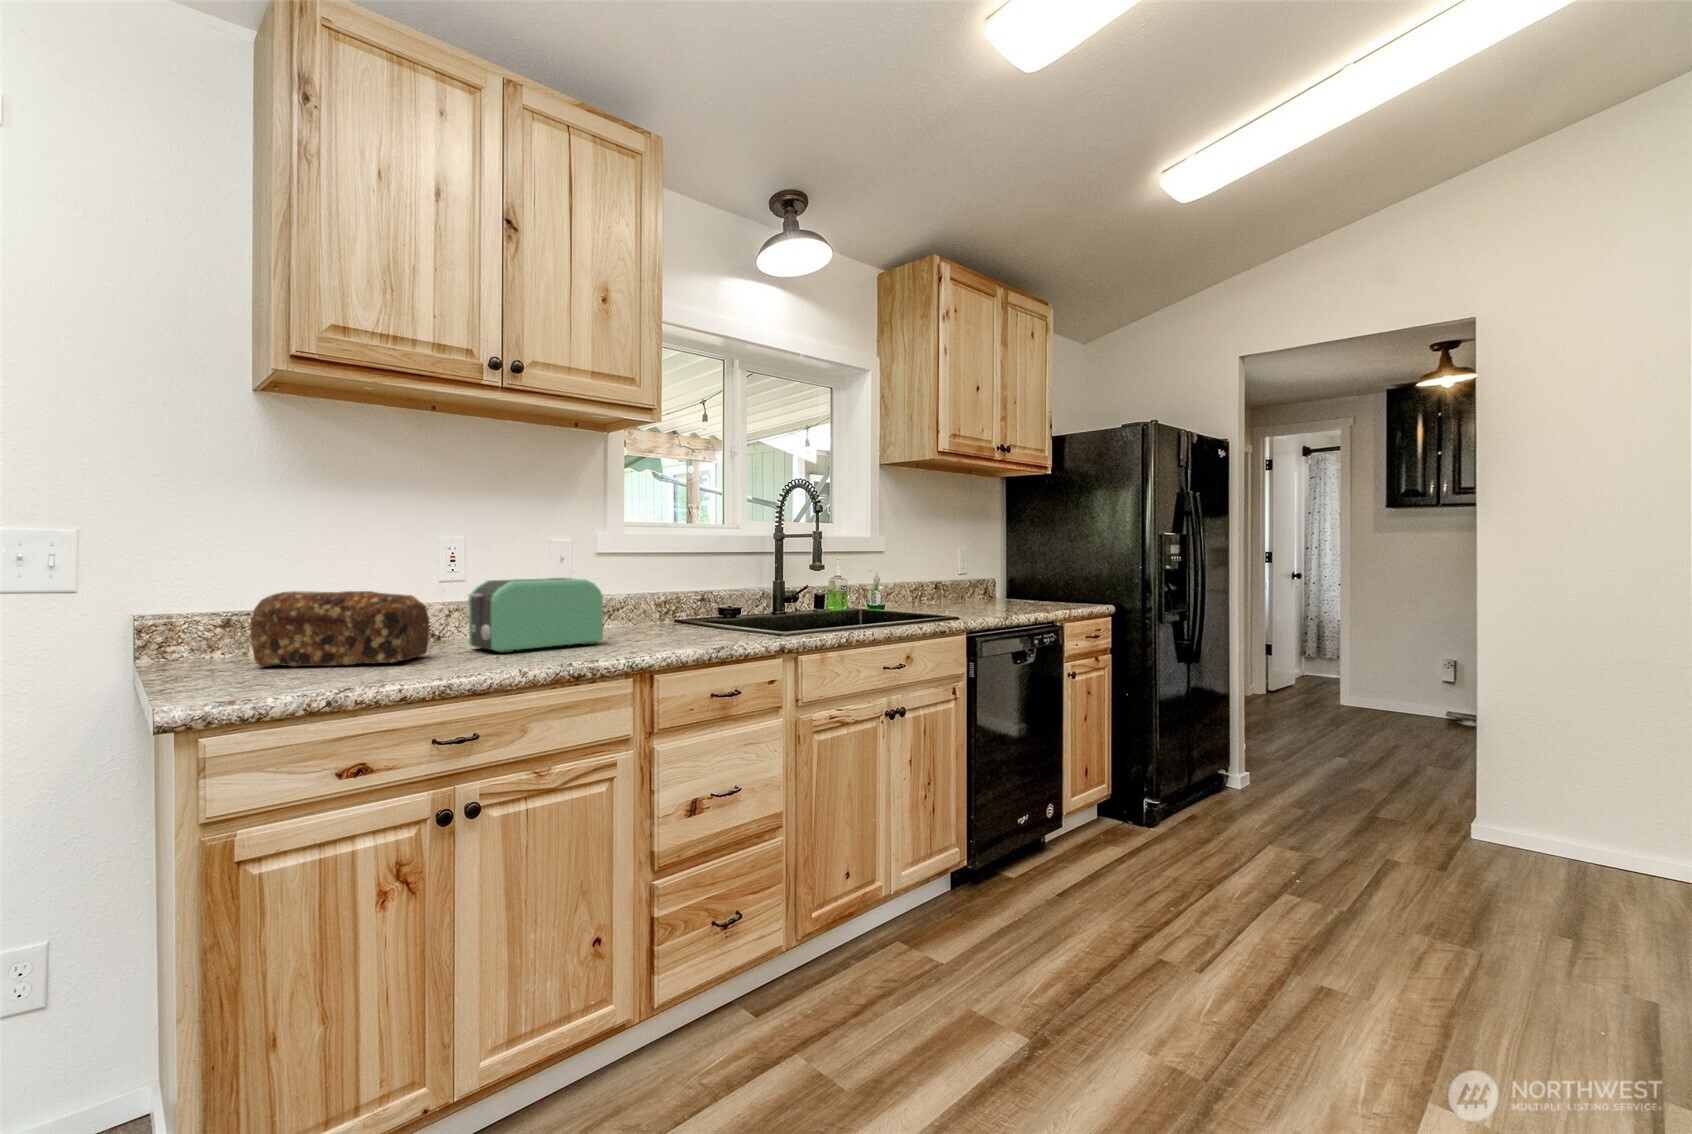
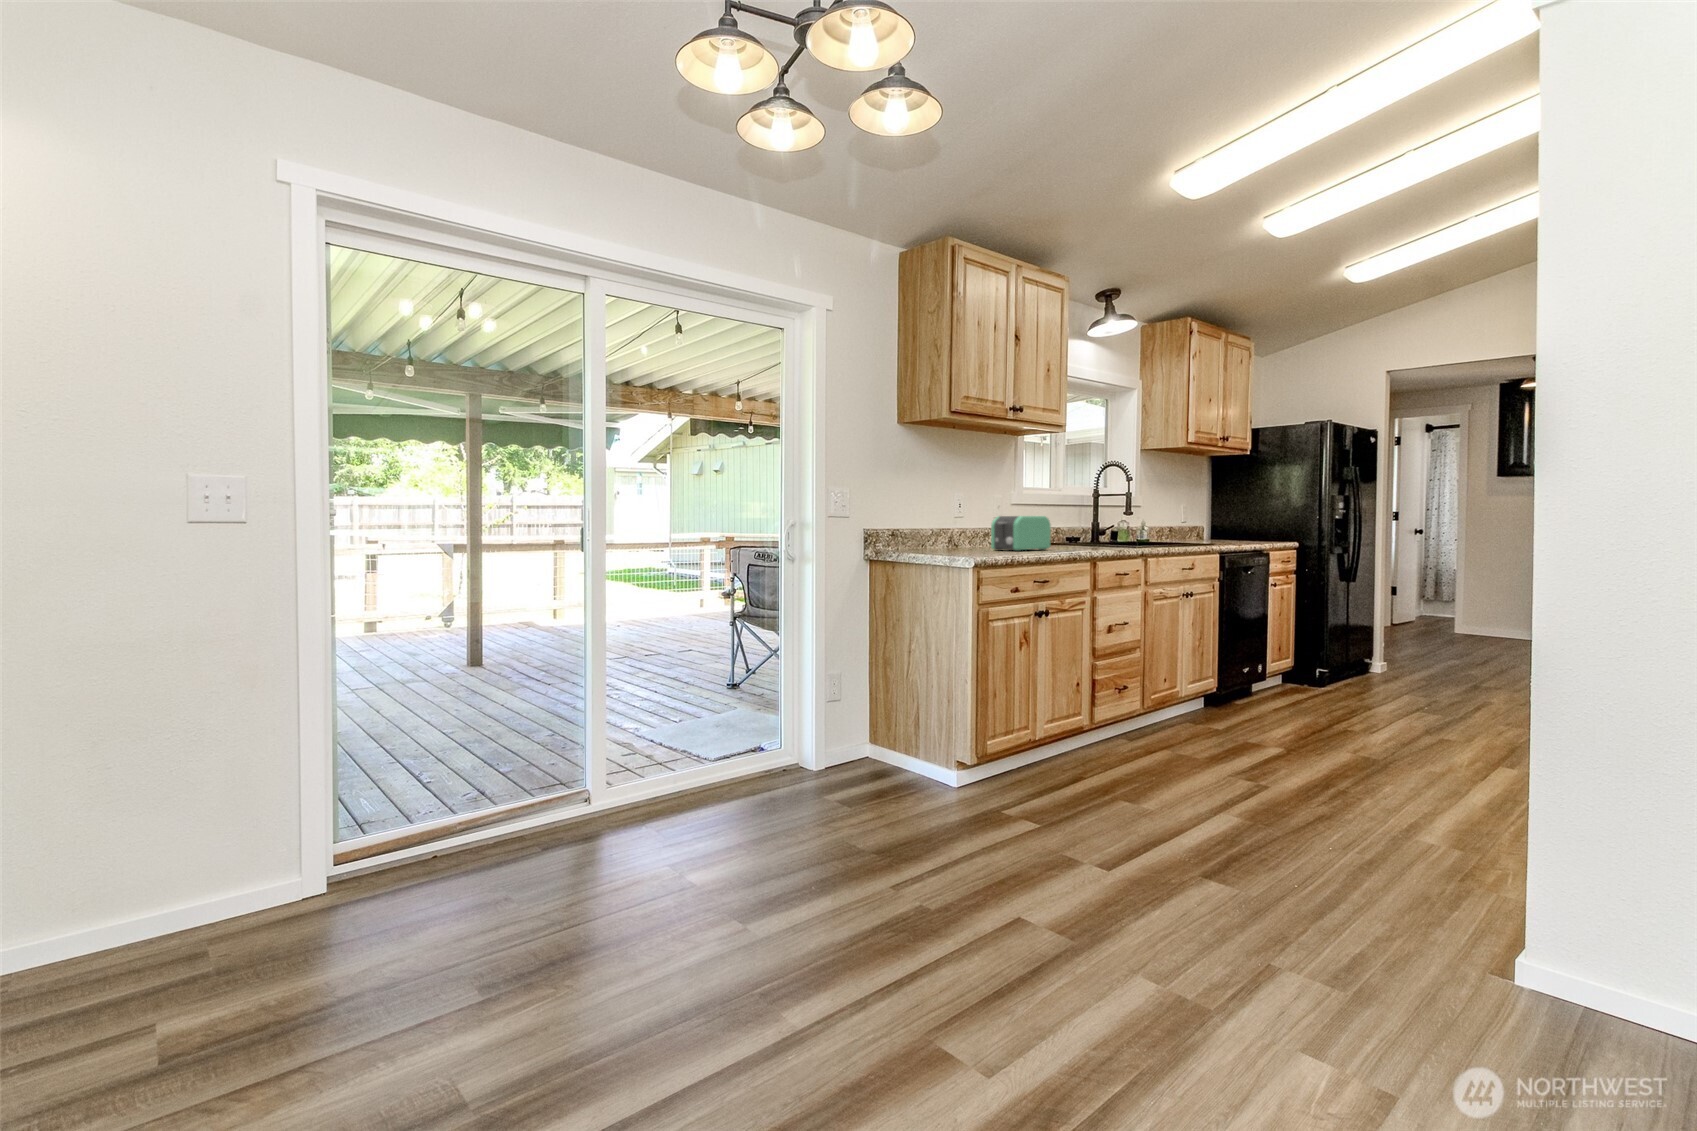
bread loaf: present [250,591,429,667] -> none [927,519,995,553]

